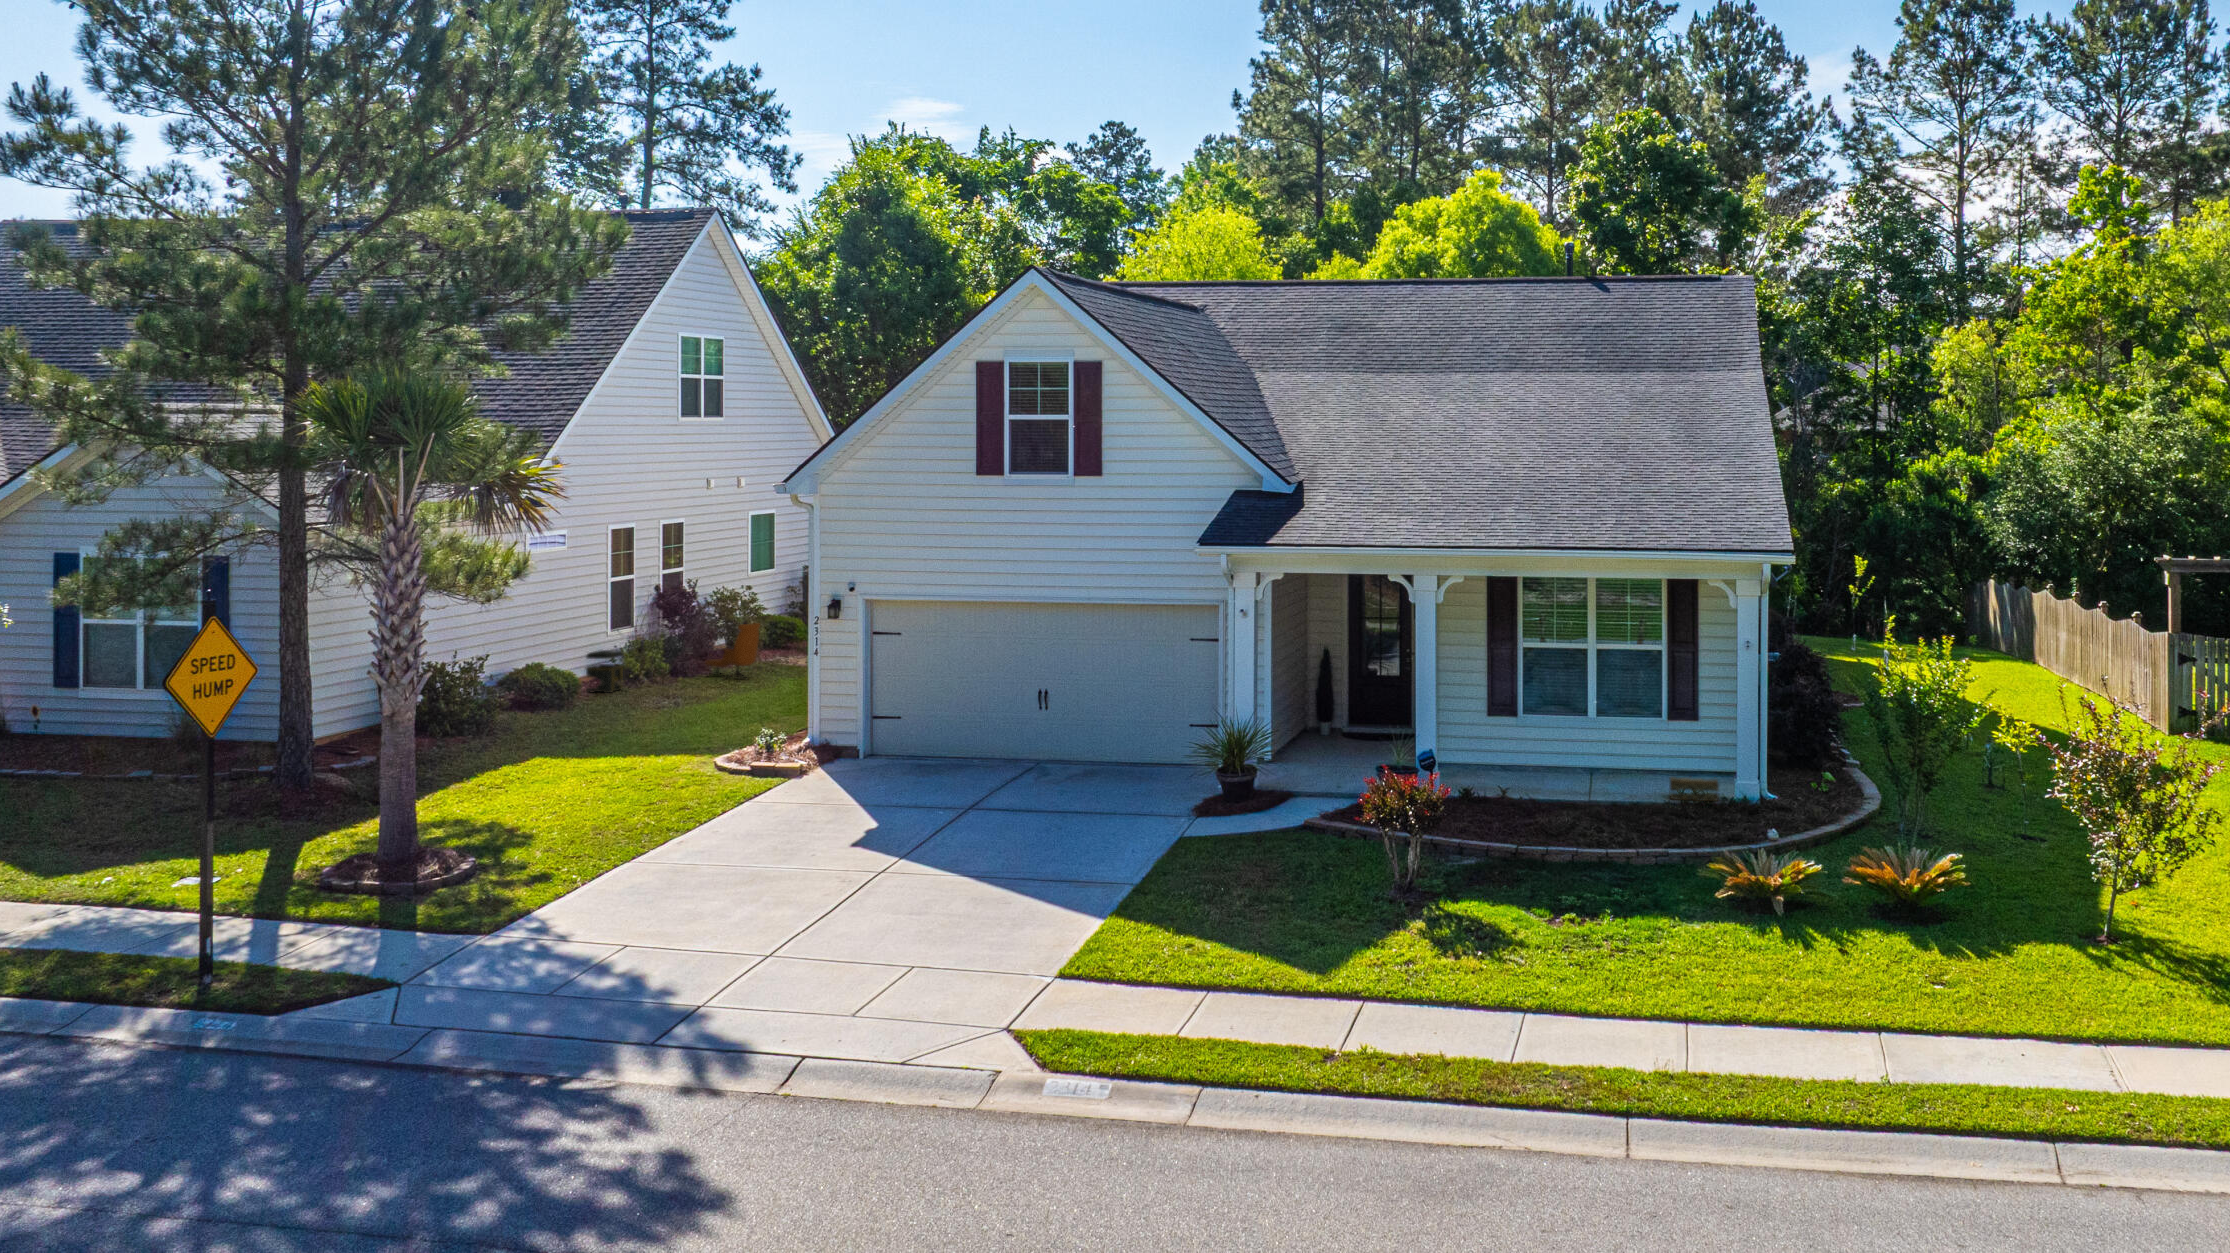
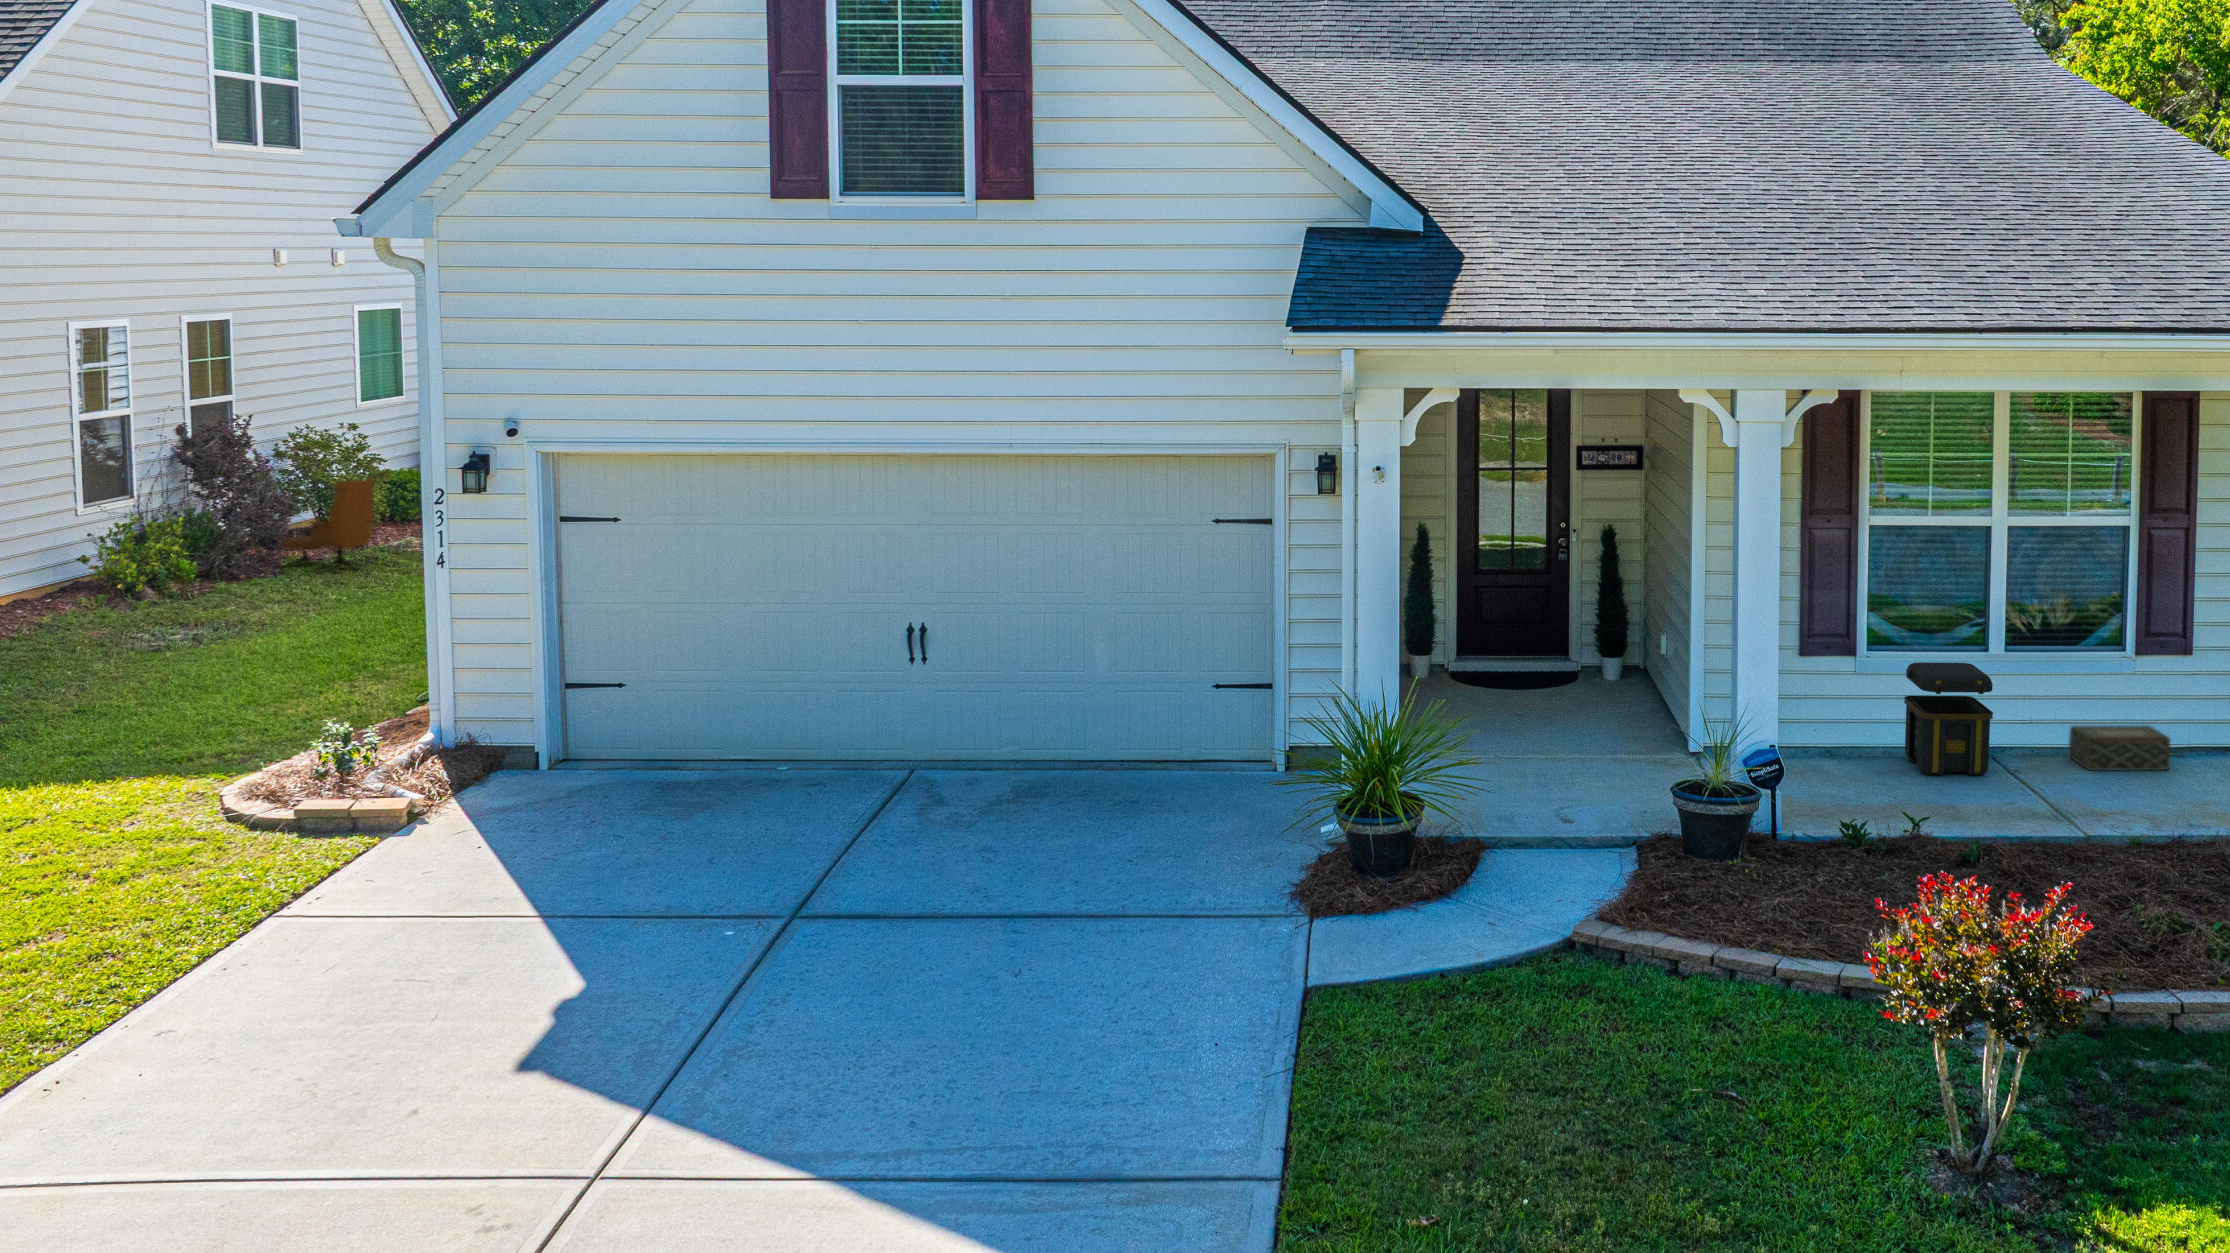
toolbox: present [586,650,624,693] -> present [1904,662,1993,775]

